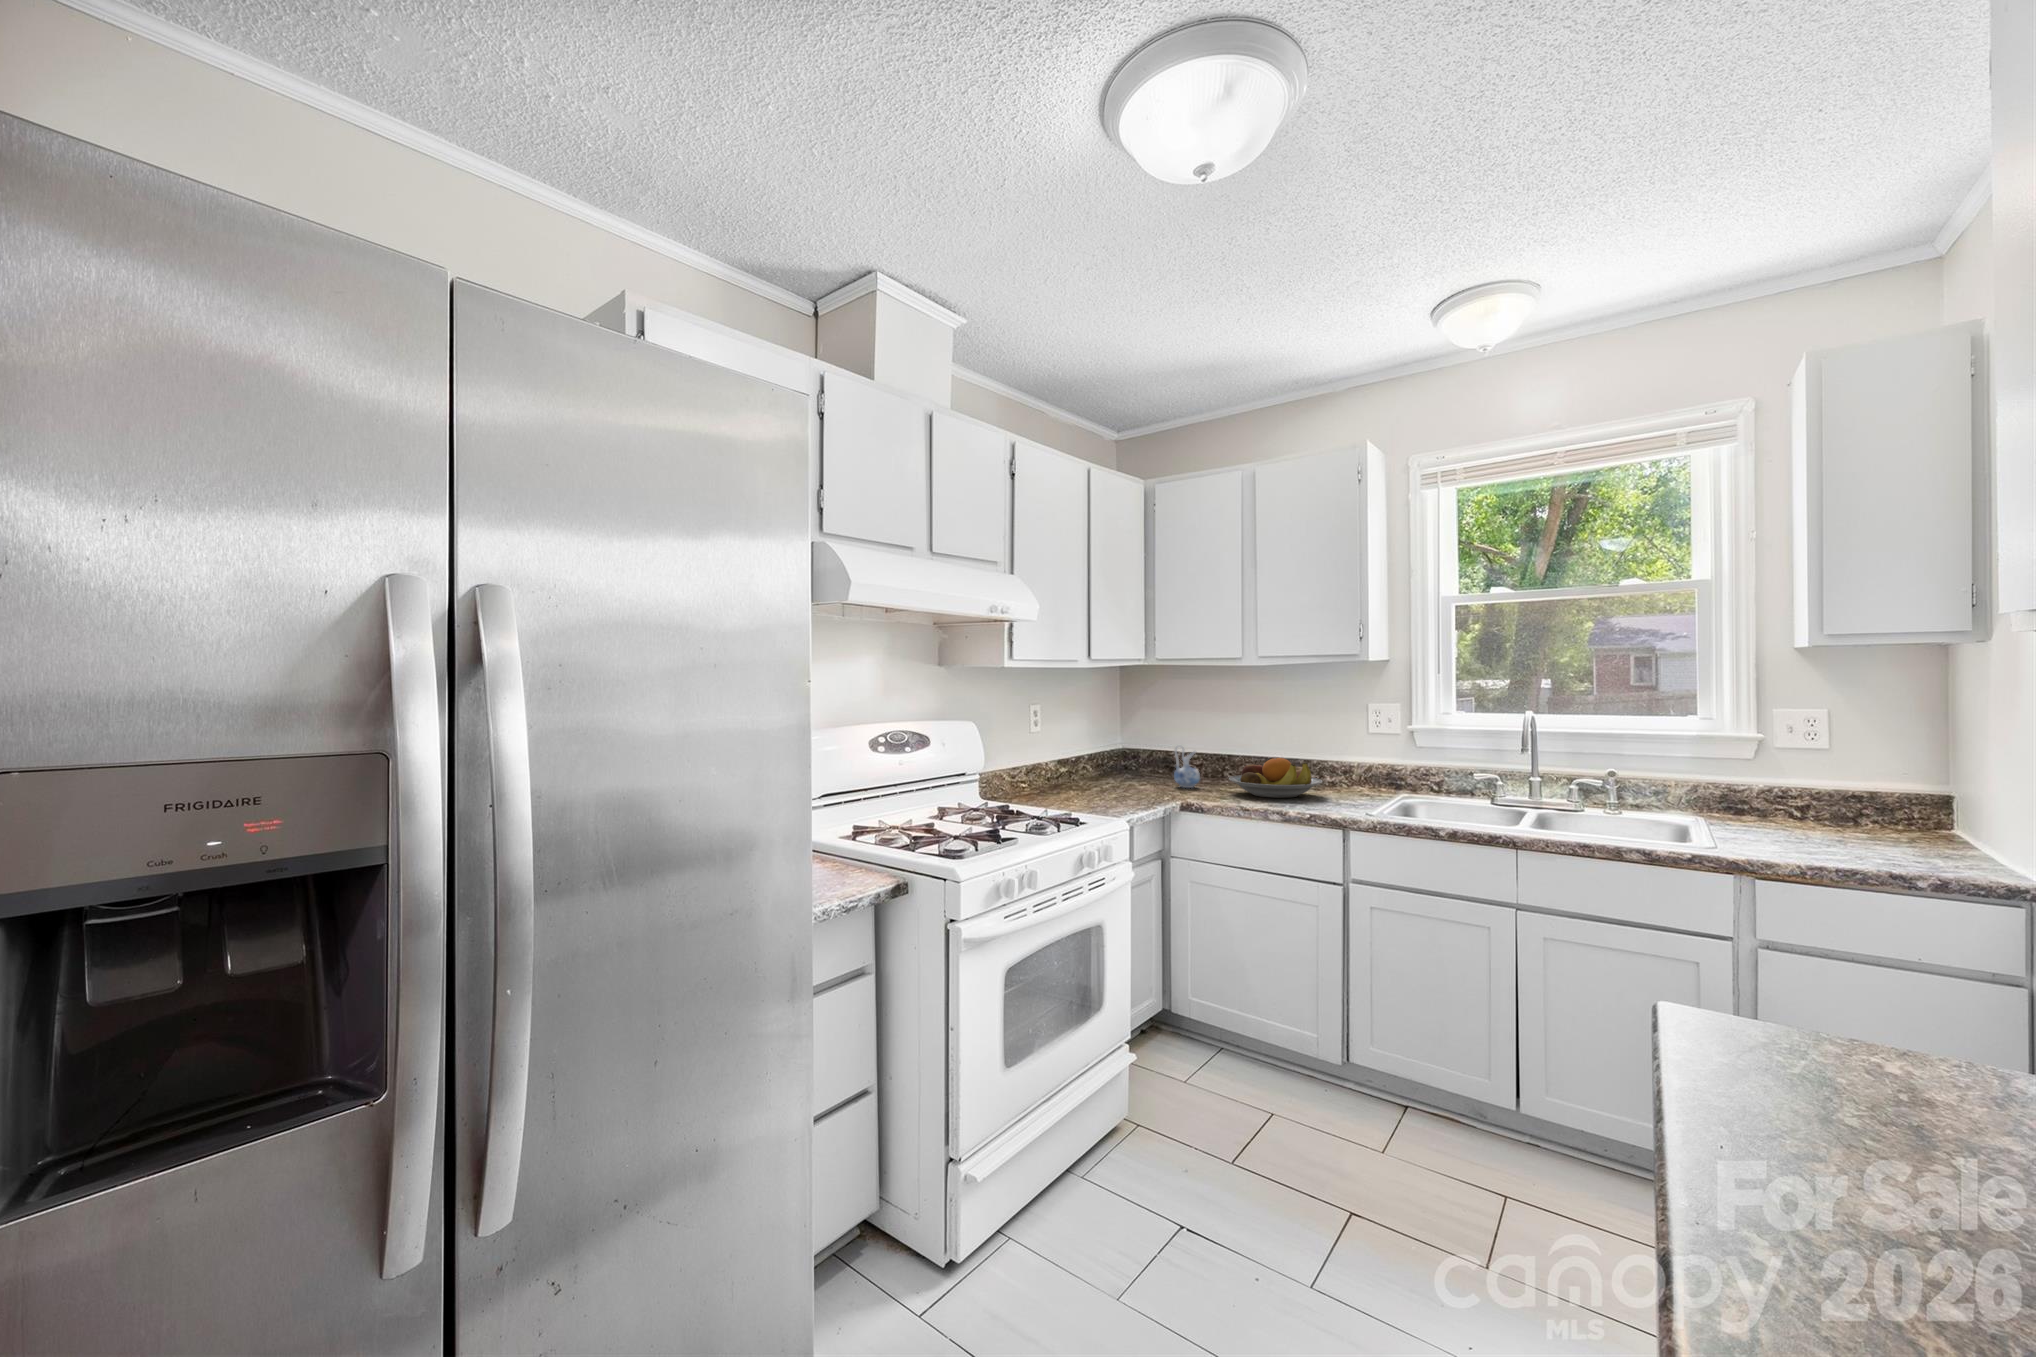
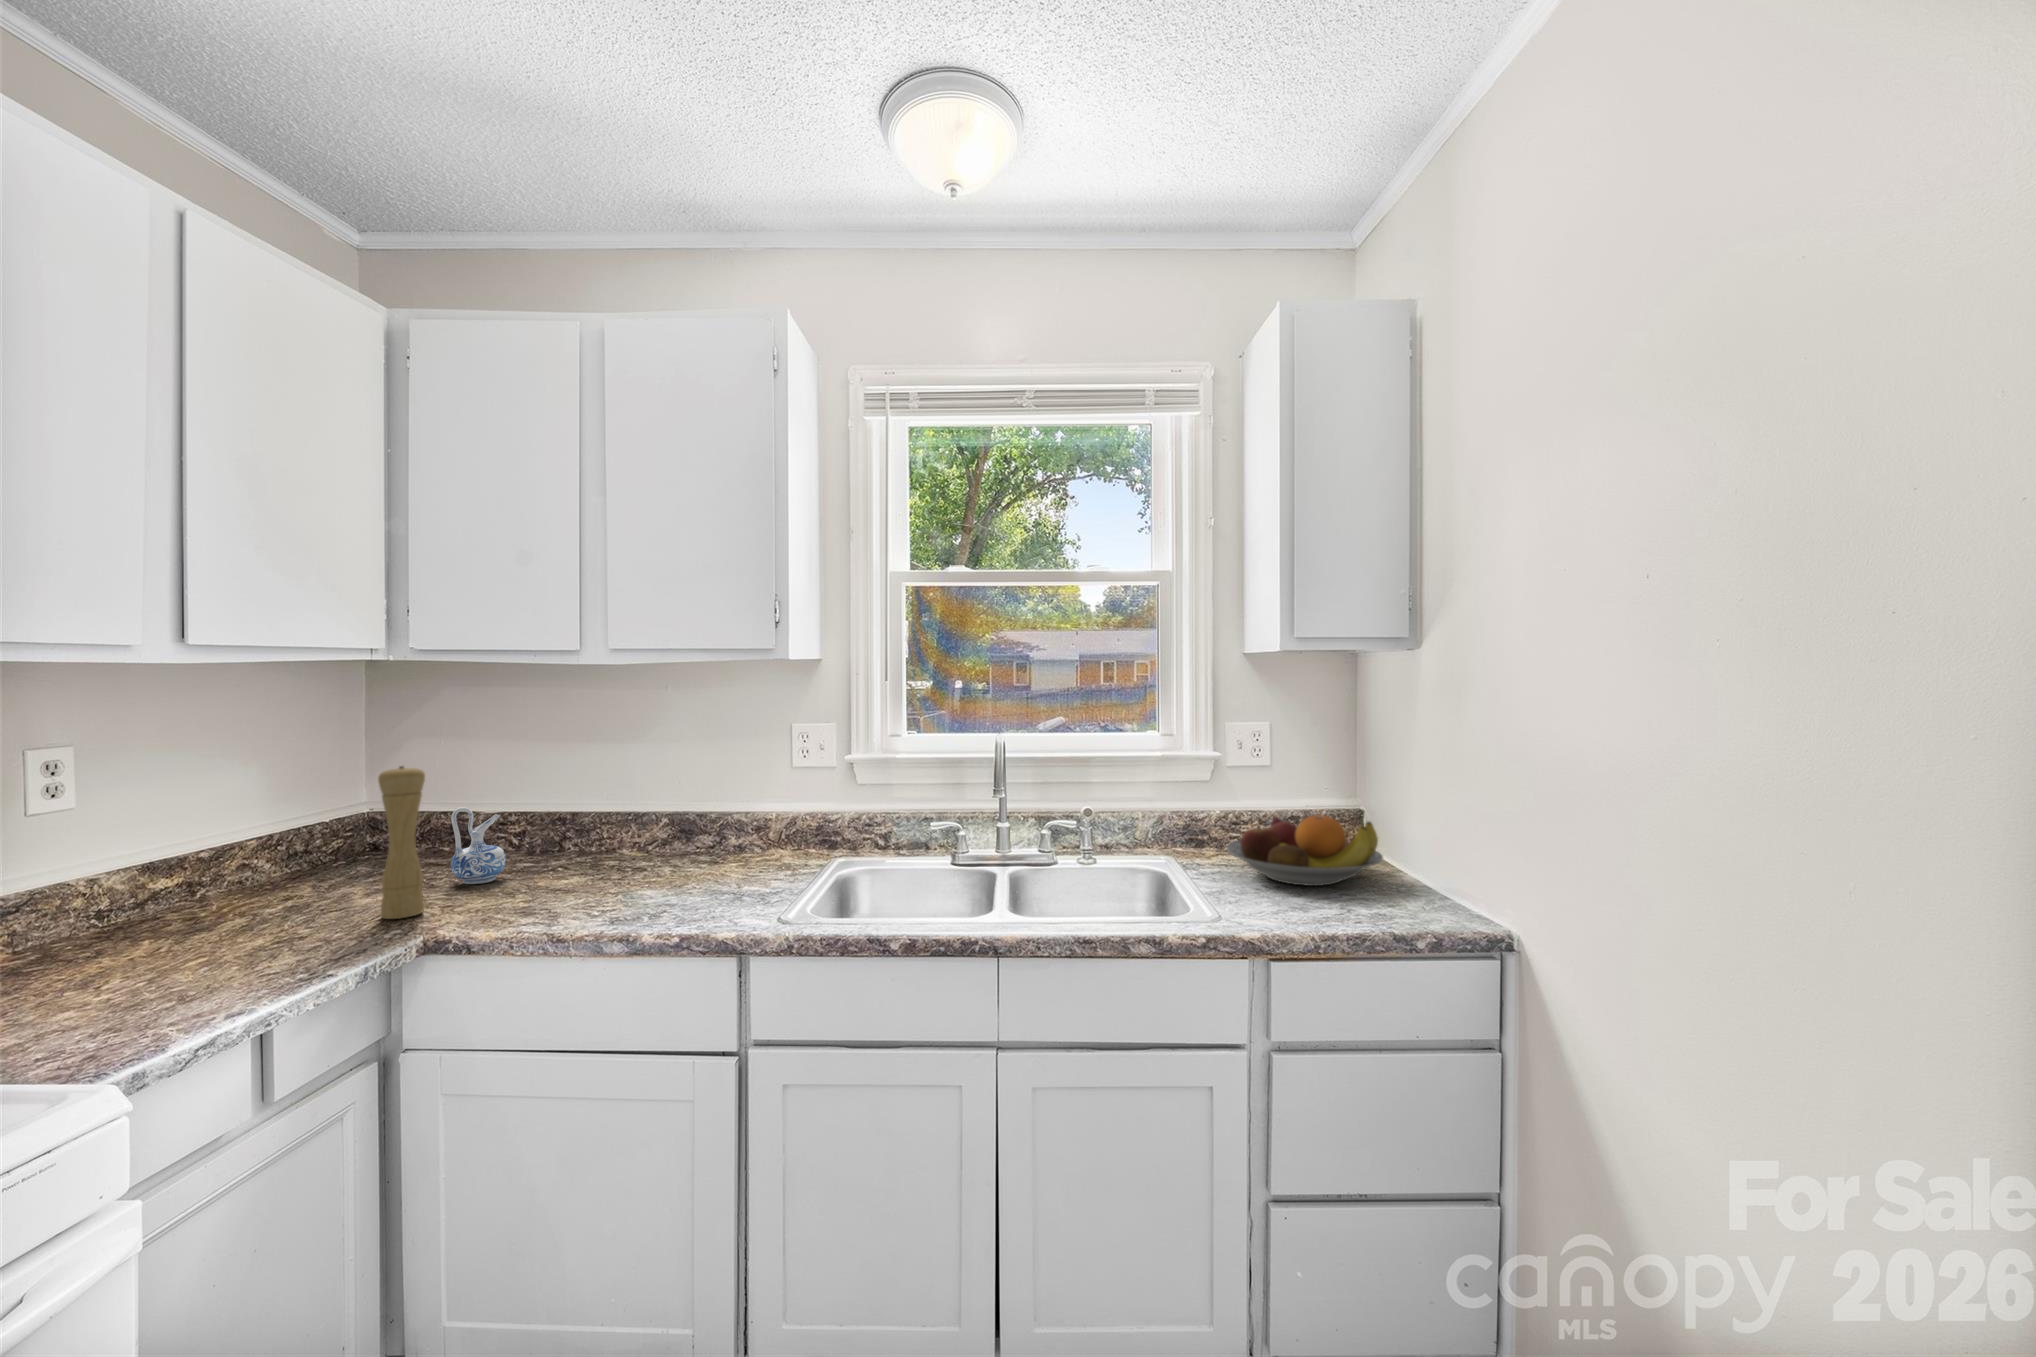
pepper mill: none [1153,718,1172,795] -> present [378,766,425,919]
fruit bowl: present [1229,758,1322,798] -> present [1227,815,1383,886]

